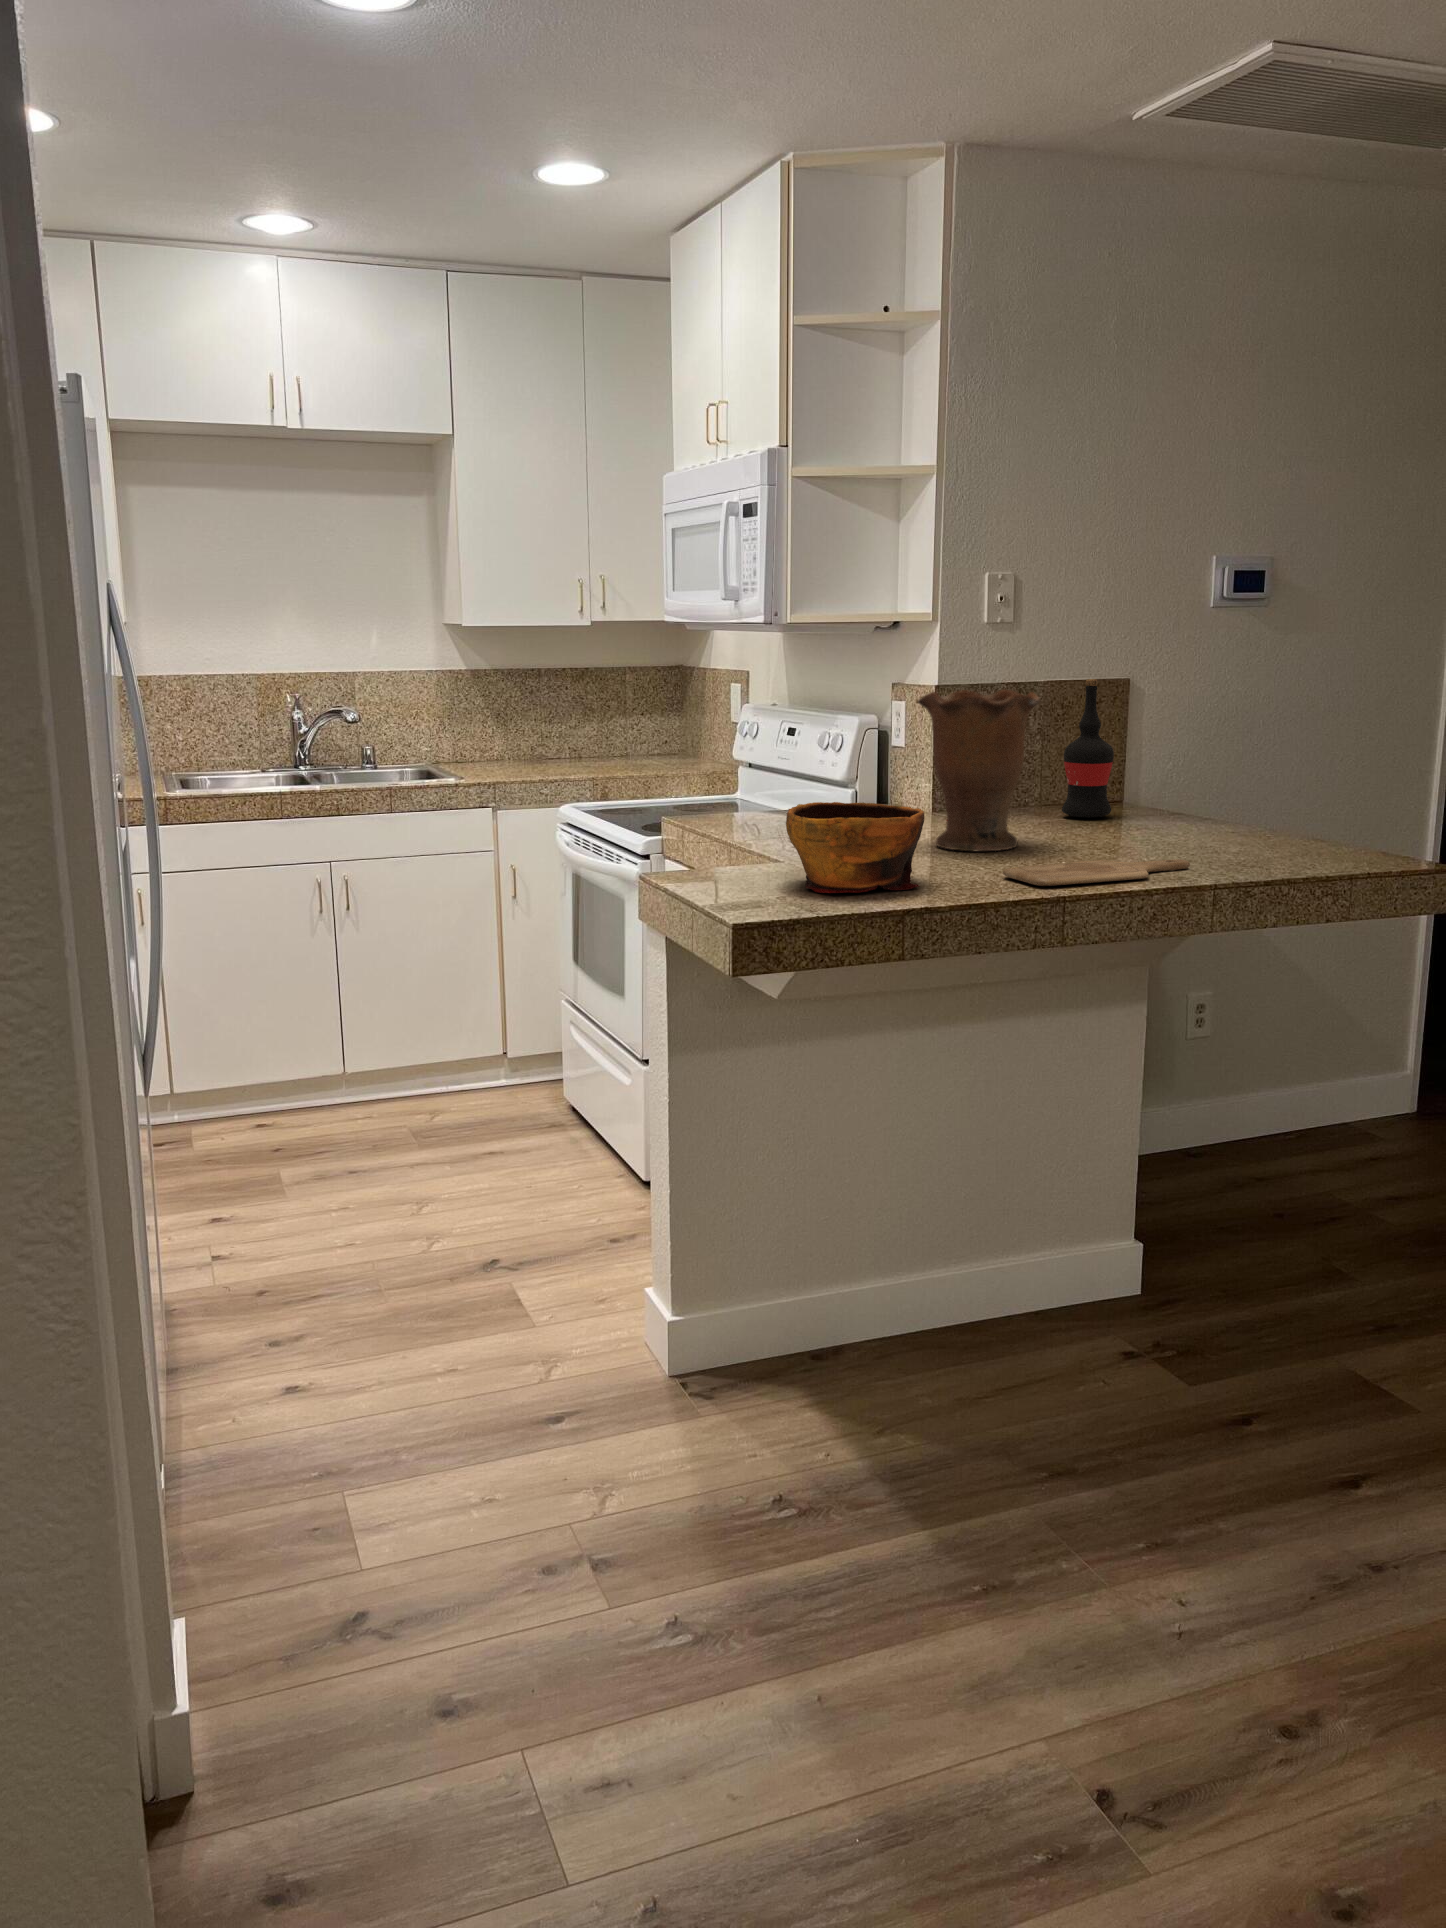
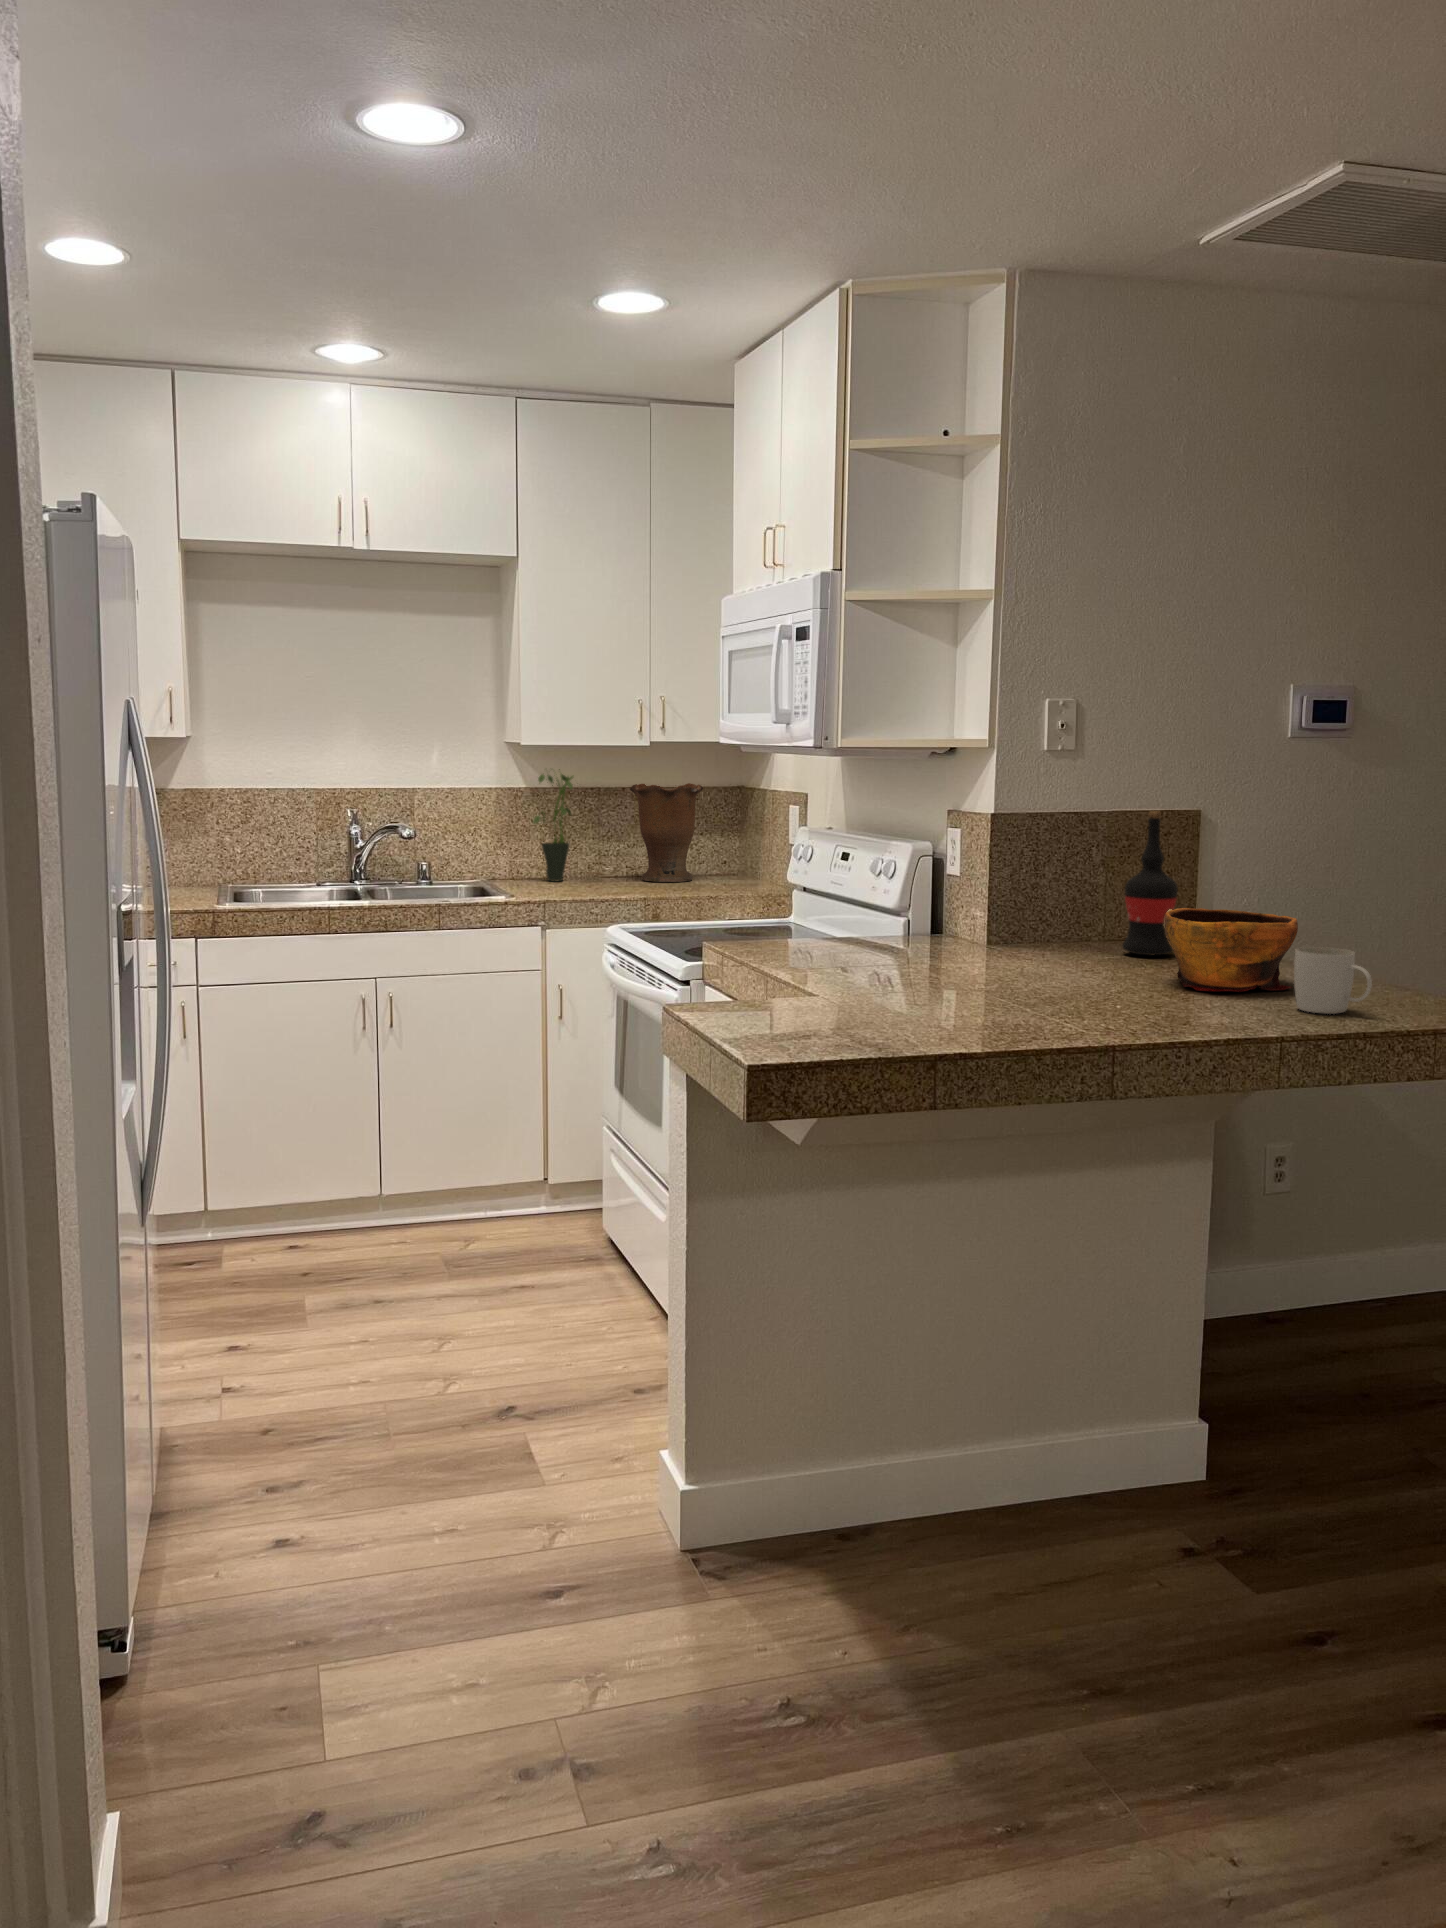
potted plant: none [474,649,522,763] -> present [533,769,573,882]
vase: present [918,690,1040,851] -> present [630,783,703,882]
bowl: present [786,802,924,893] -> present [1163,908,1298,992]
mug: none [1225,803,1296,865] -> present [1294,947,1372,1014]
cutting board: present [1003,859,1190,886] -> none [1051,1004,1256,1031]

